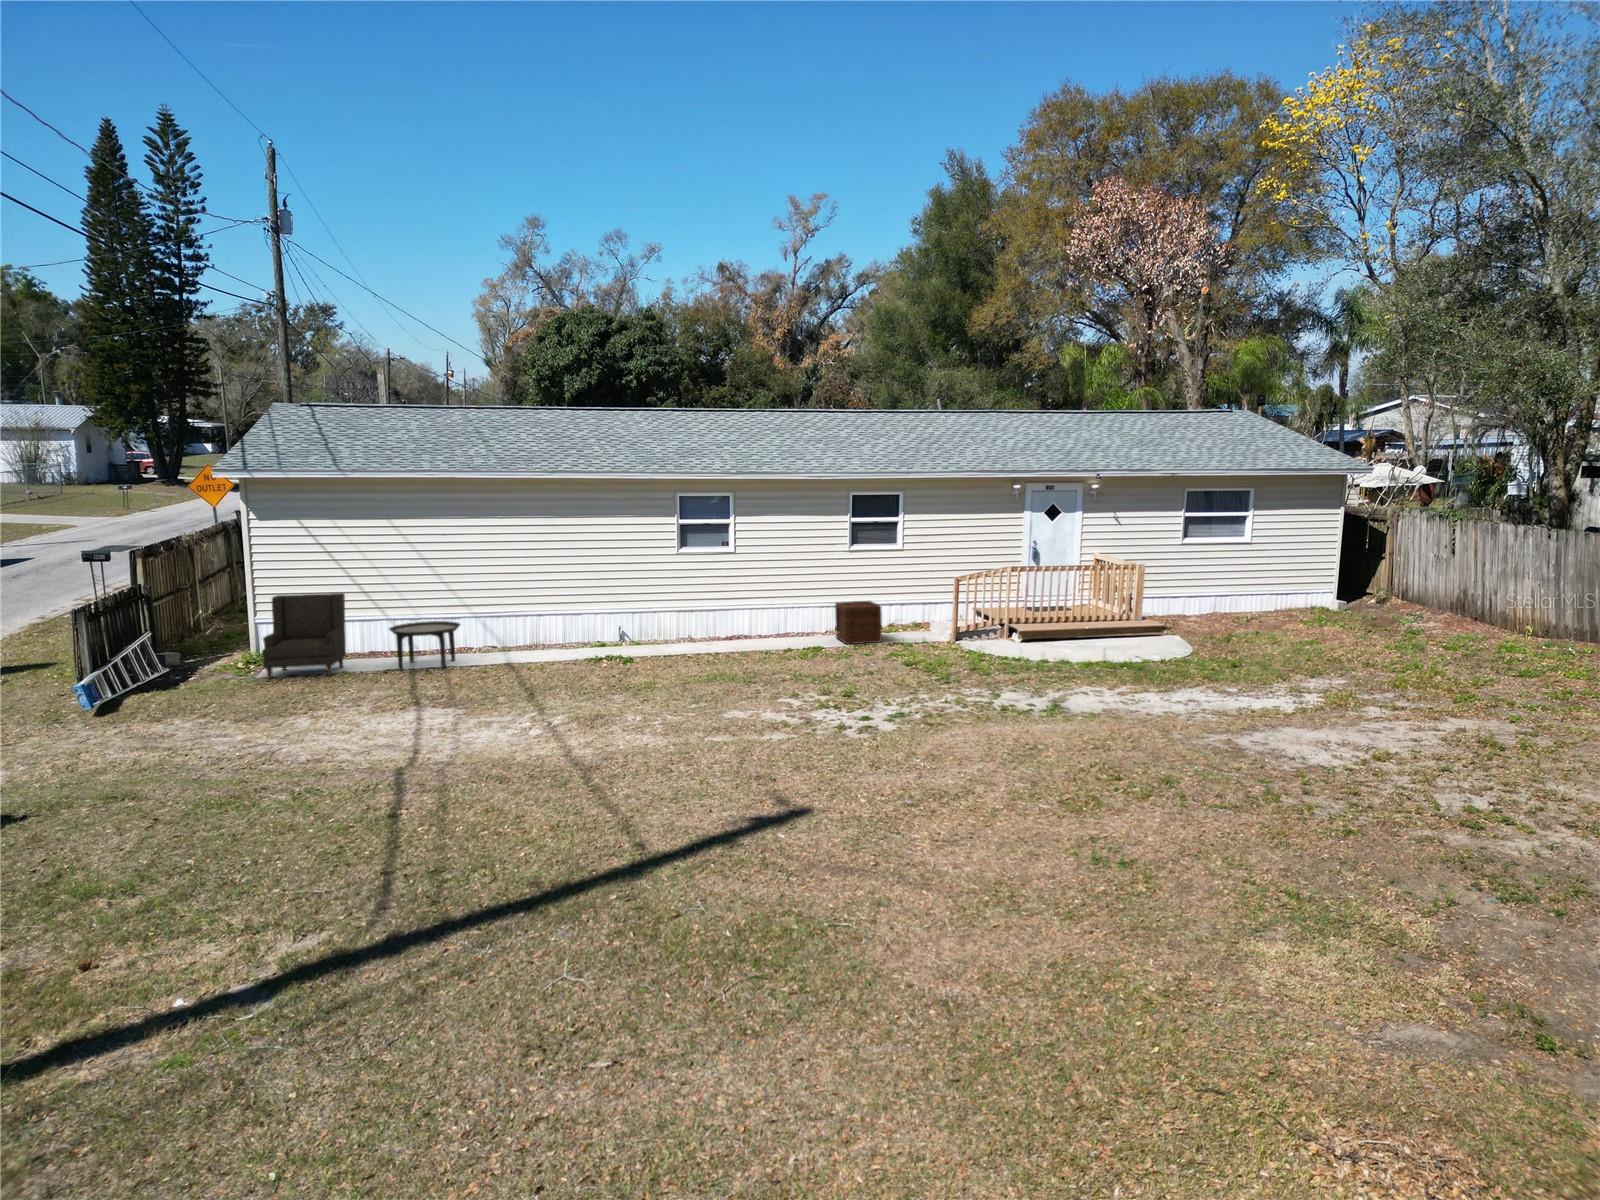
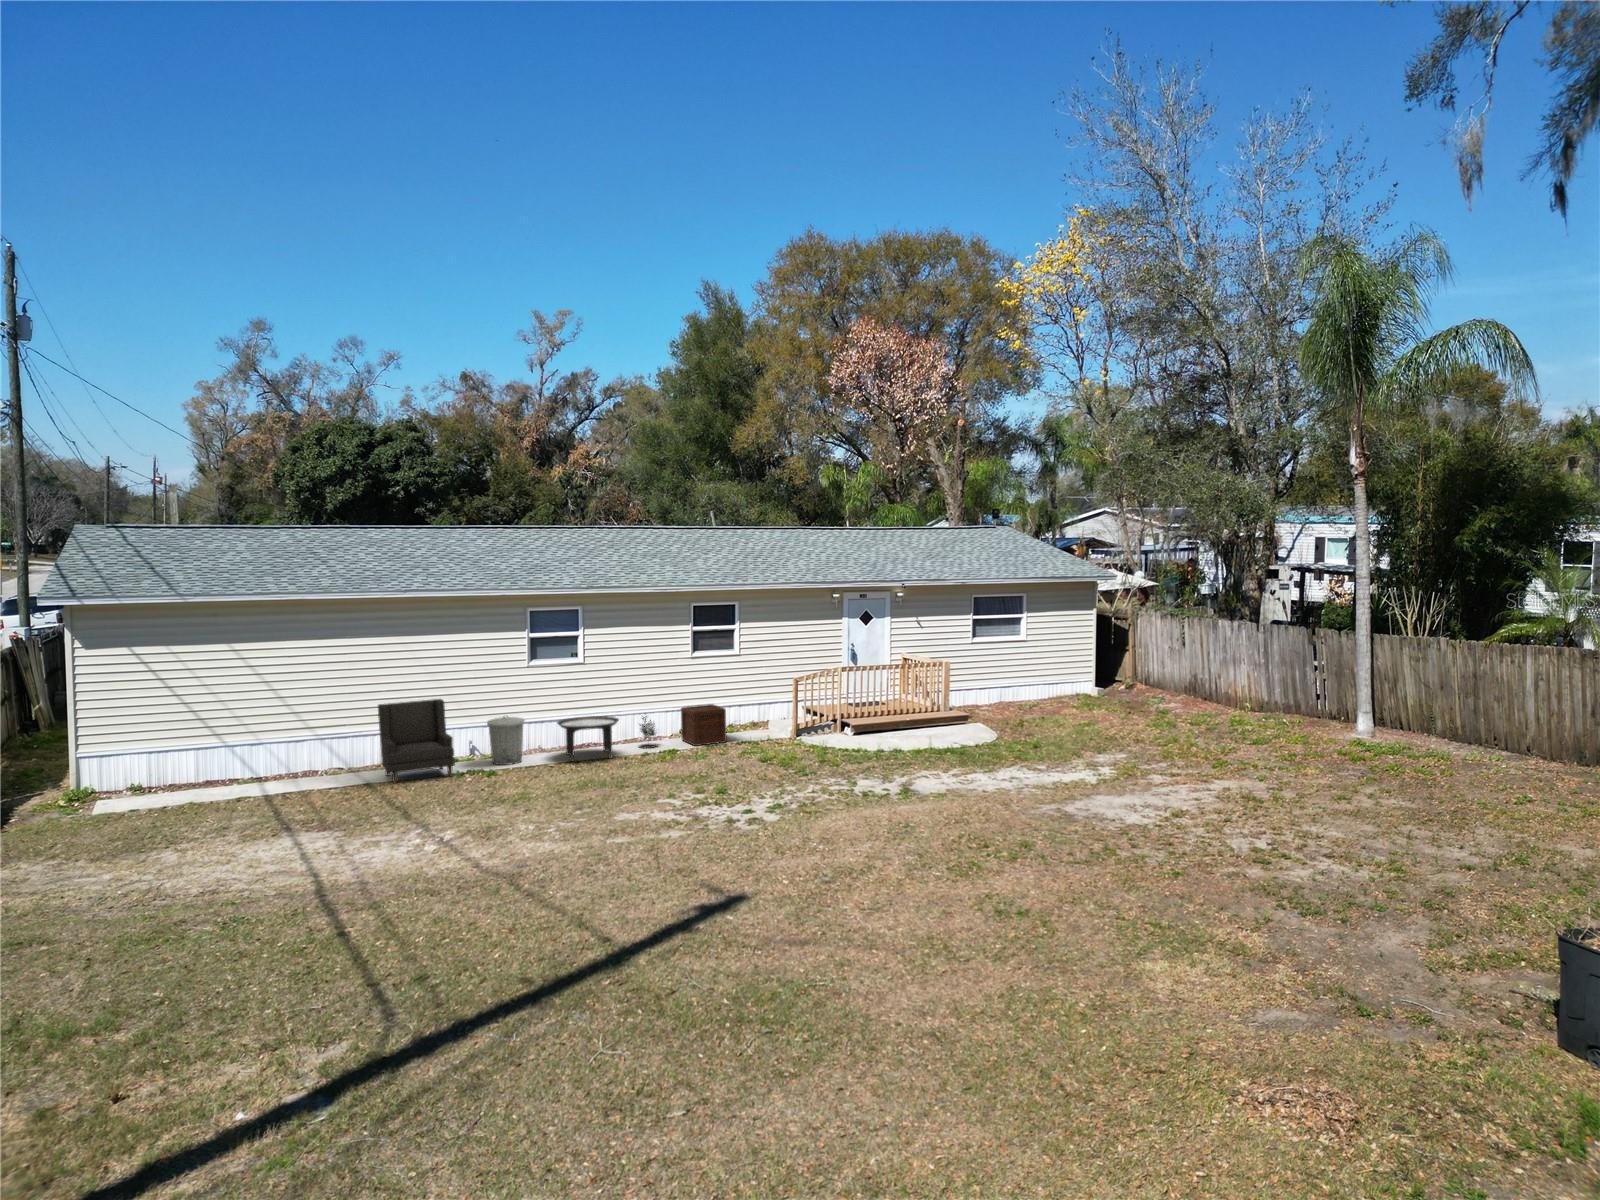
chair: present [262,593,346,679] -> present [378,699,455,784]
trash can: none [631,603,669,653] -> present [487,716,525,765]
potted tree: none [787,606,810,644] -> present [639,716,657,748]
round table: present [389,621,460,670] -> present [557,716,619,761]

